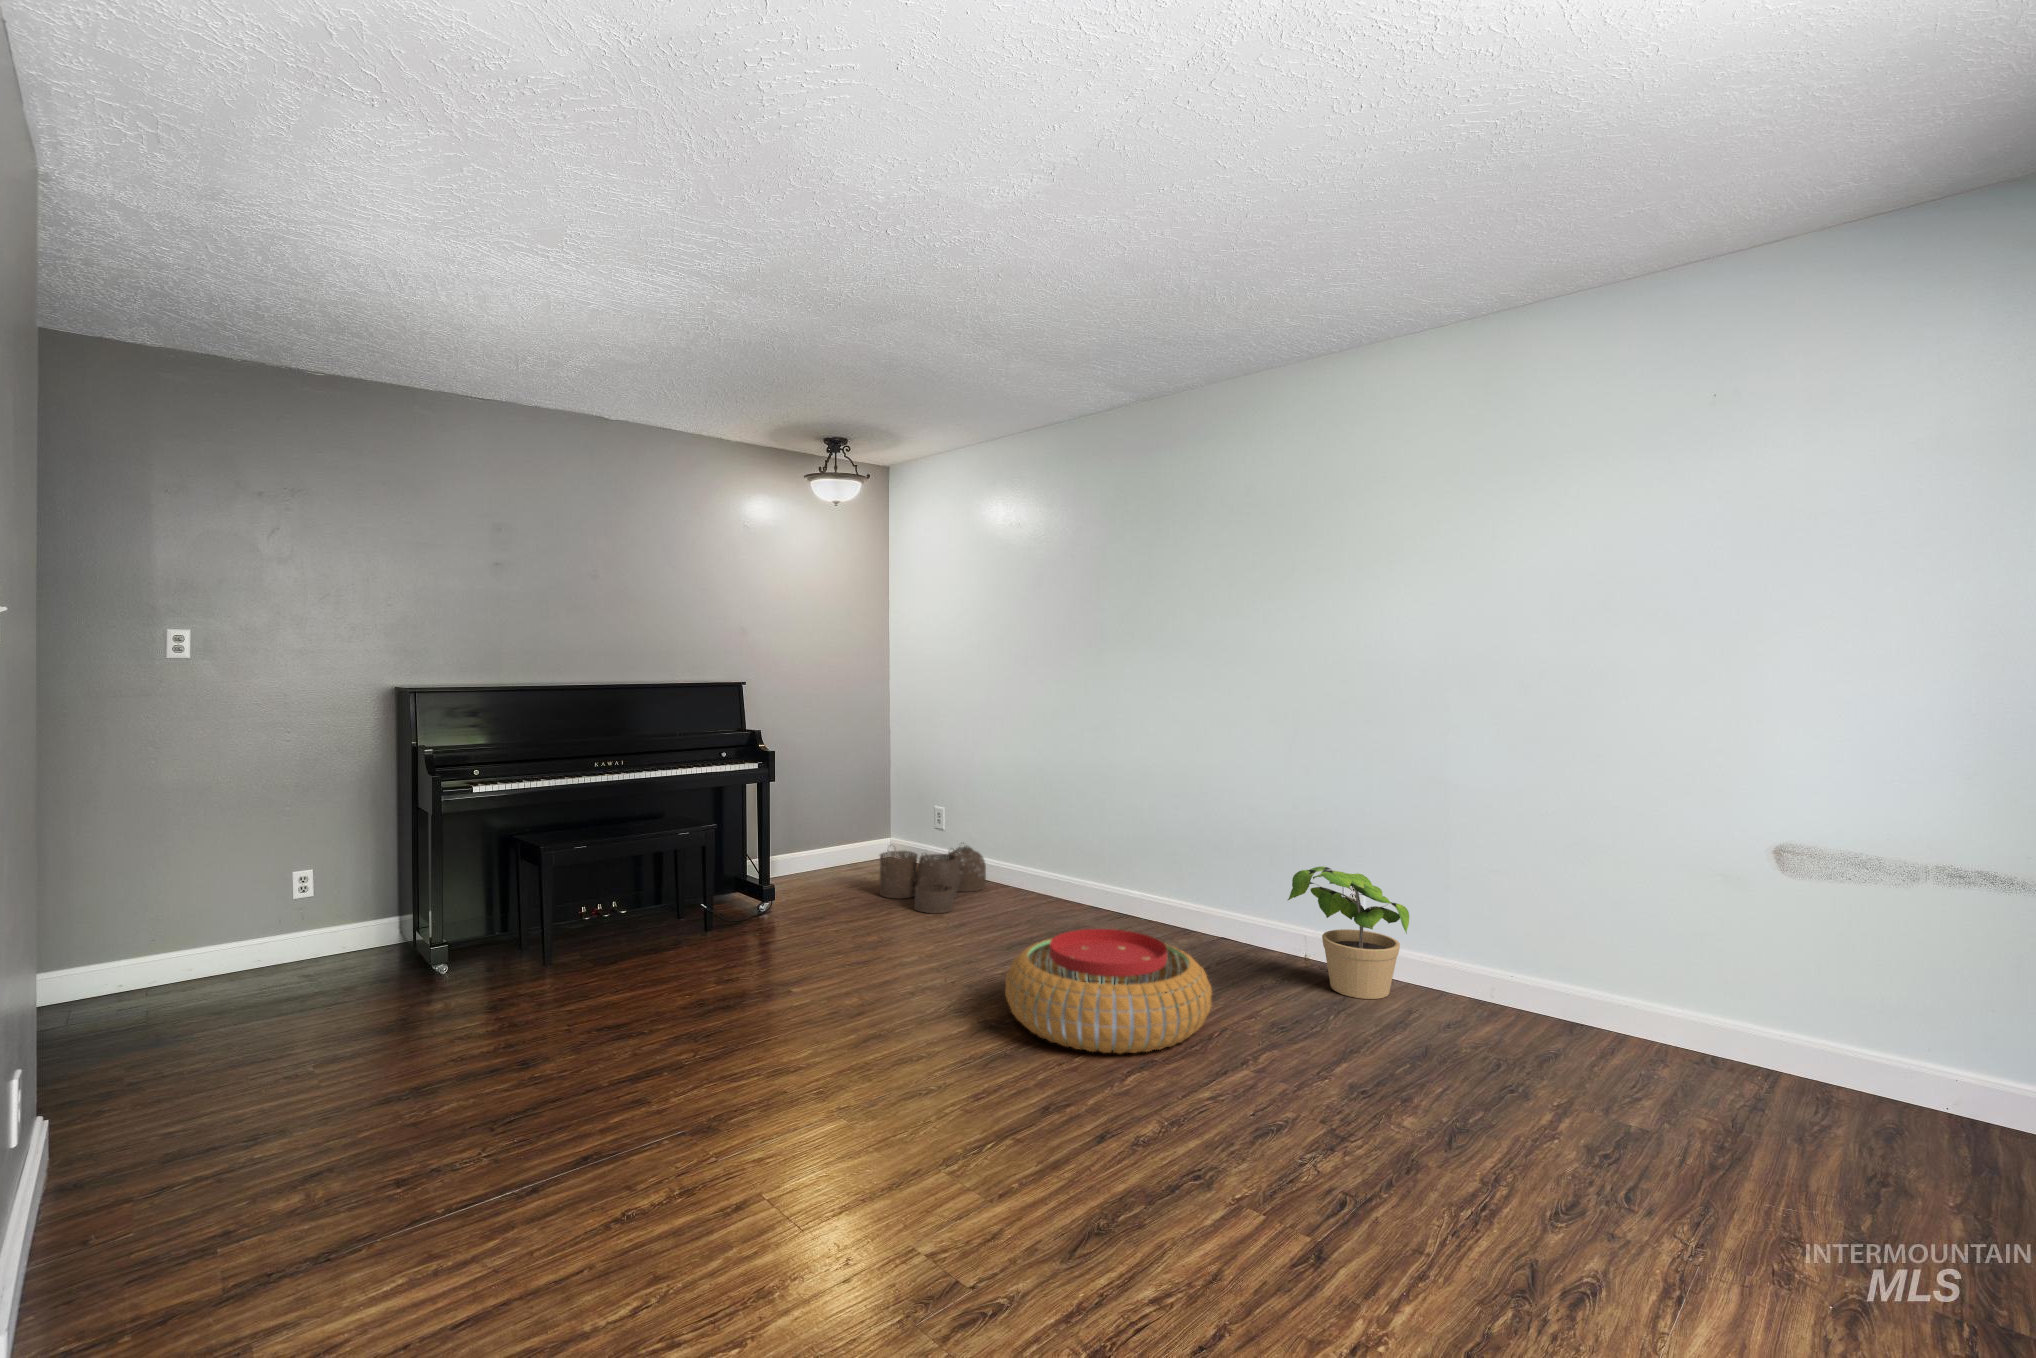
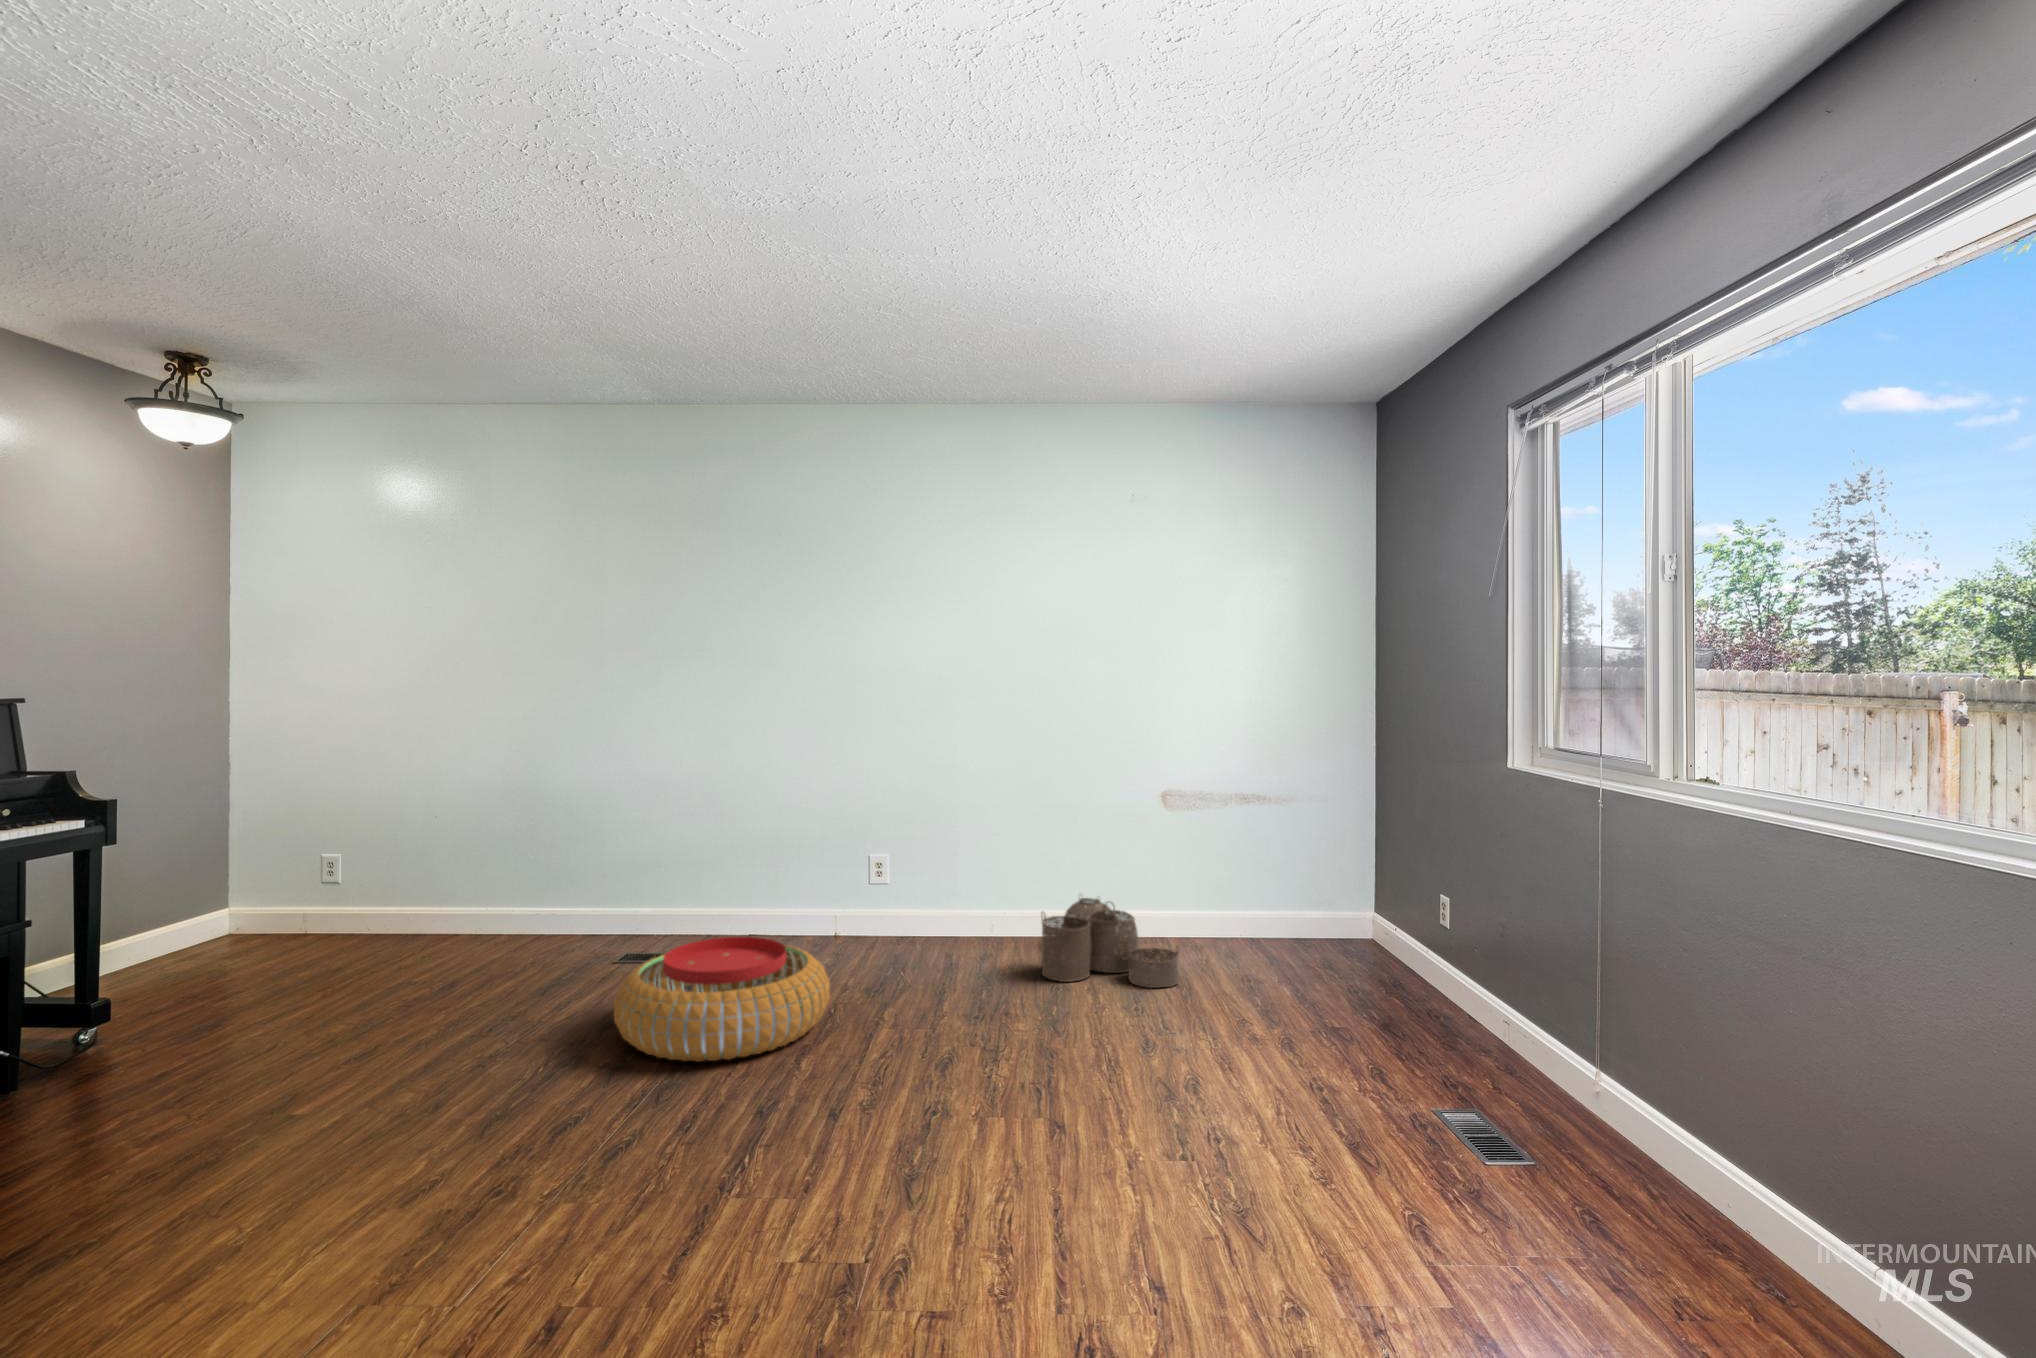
woven basket: present [880,843,986,913] -> present [1042,898,1179,988]
potted plant: present [1288,866,1409,999] -> none [837,846,937,954]

